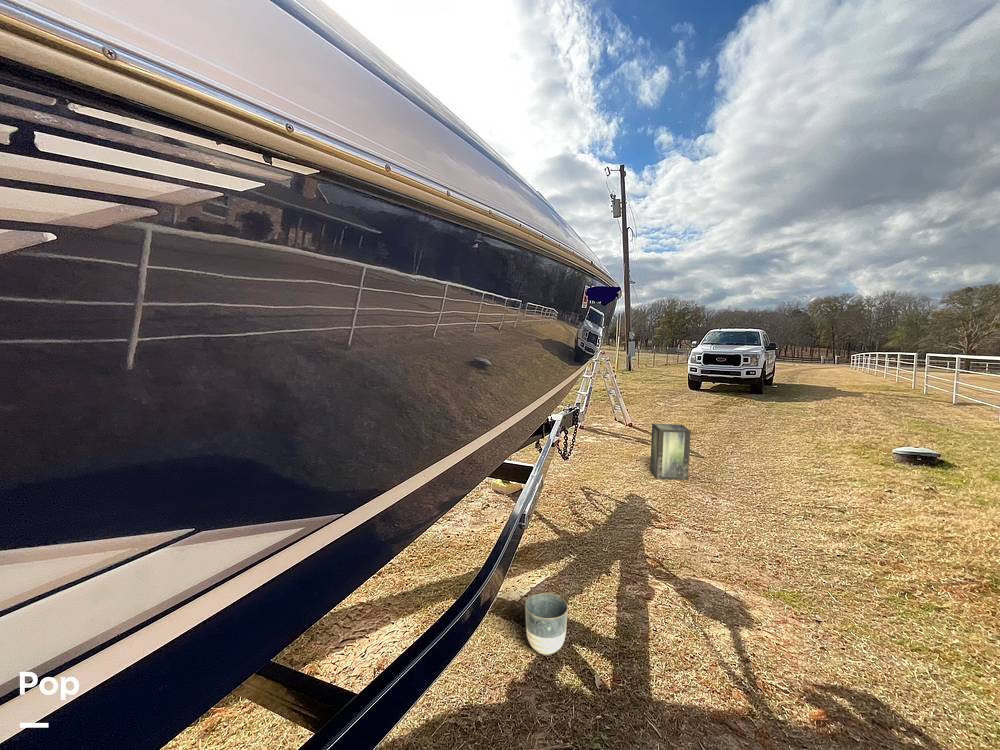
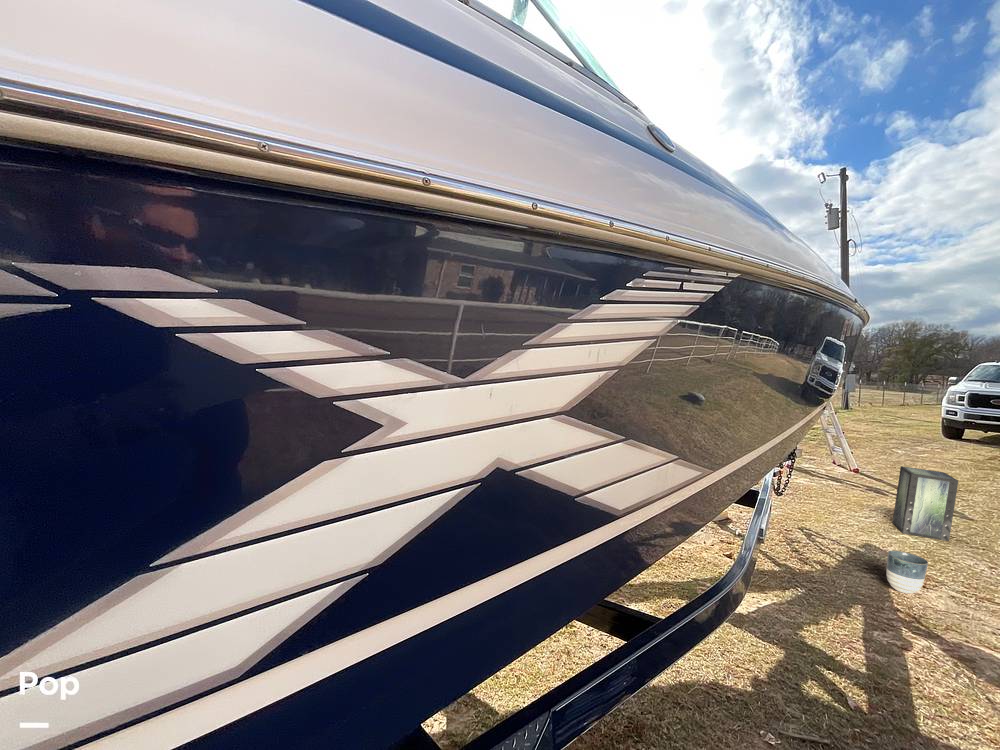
planter: present [525,593,568,655] -> present [886,550,928,594]

